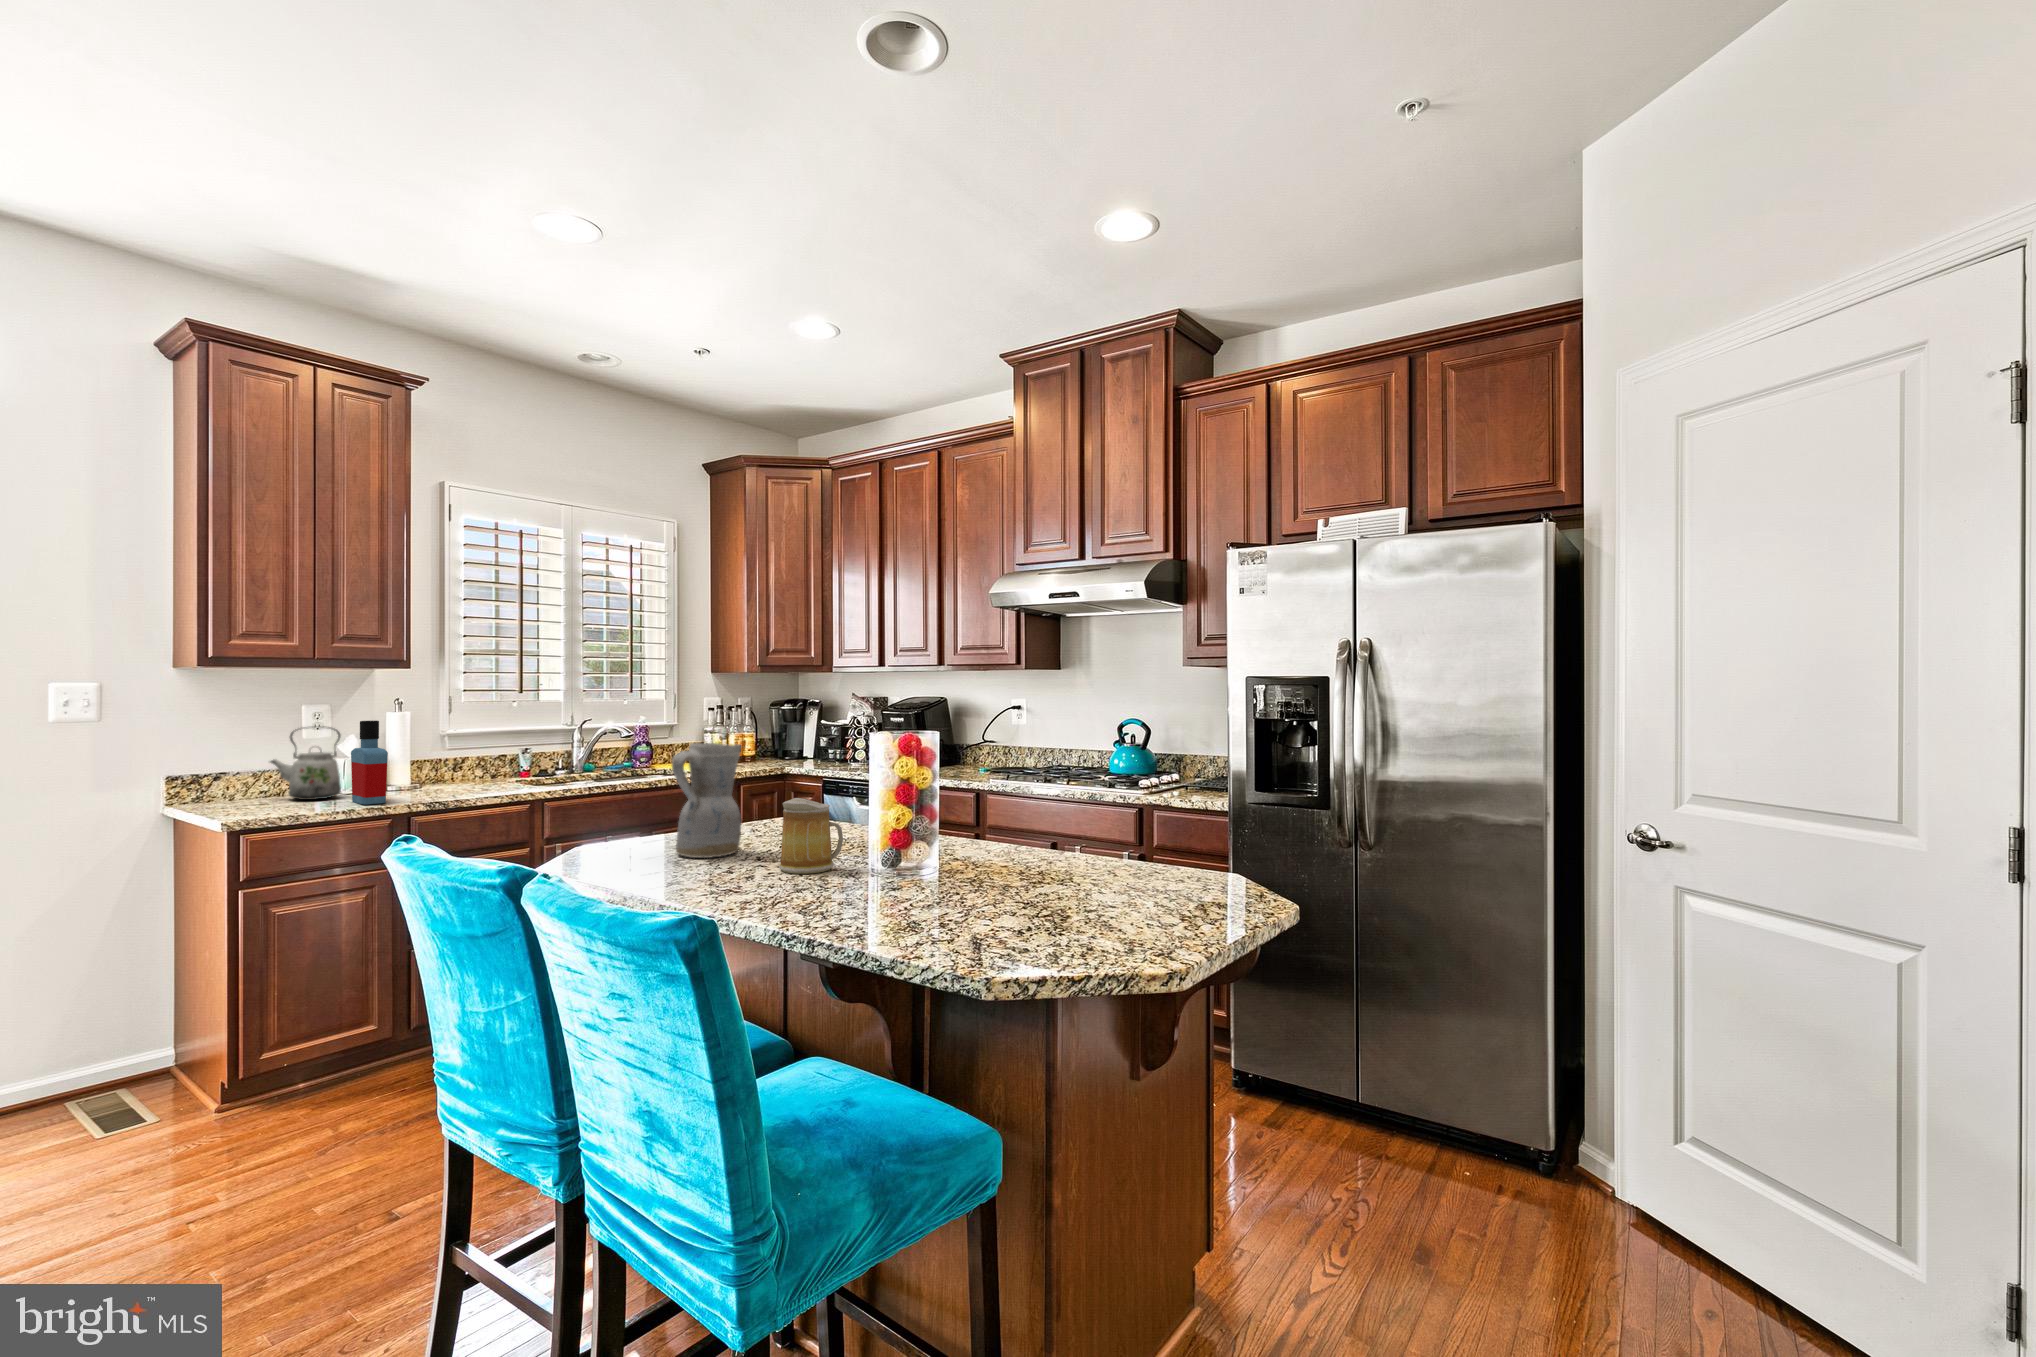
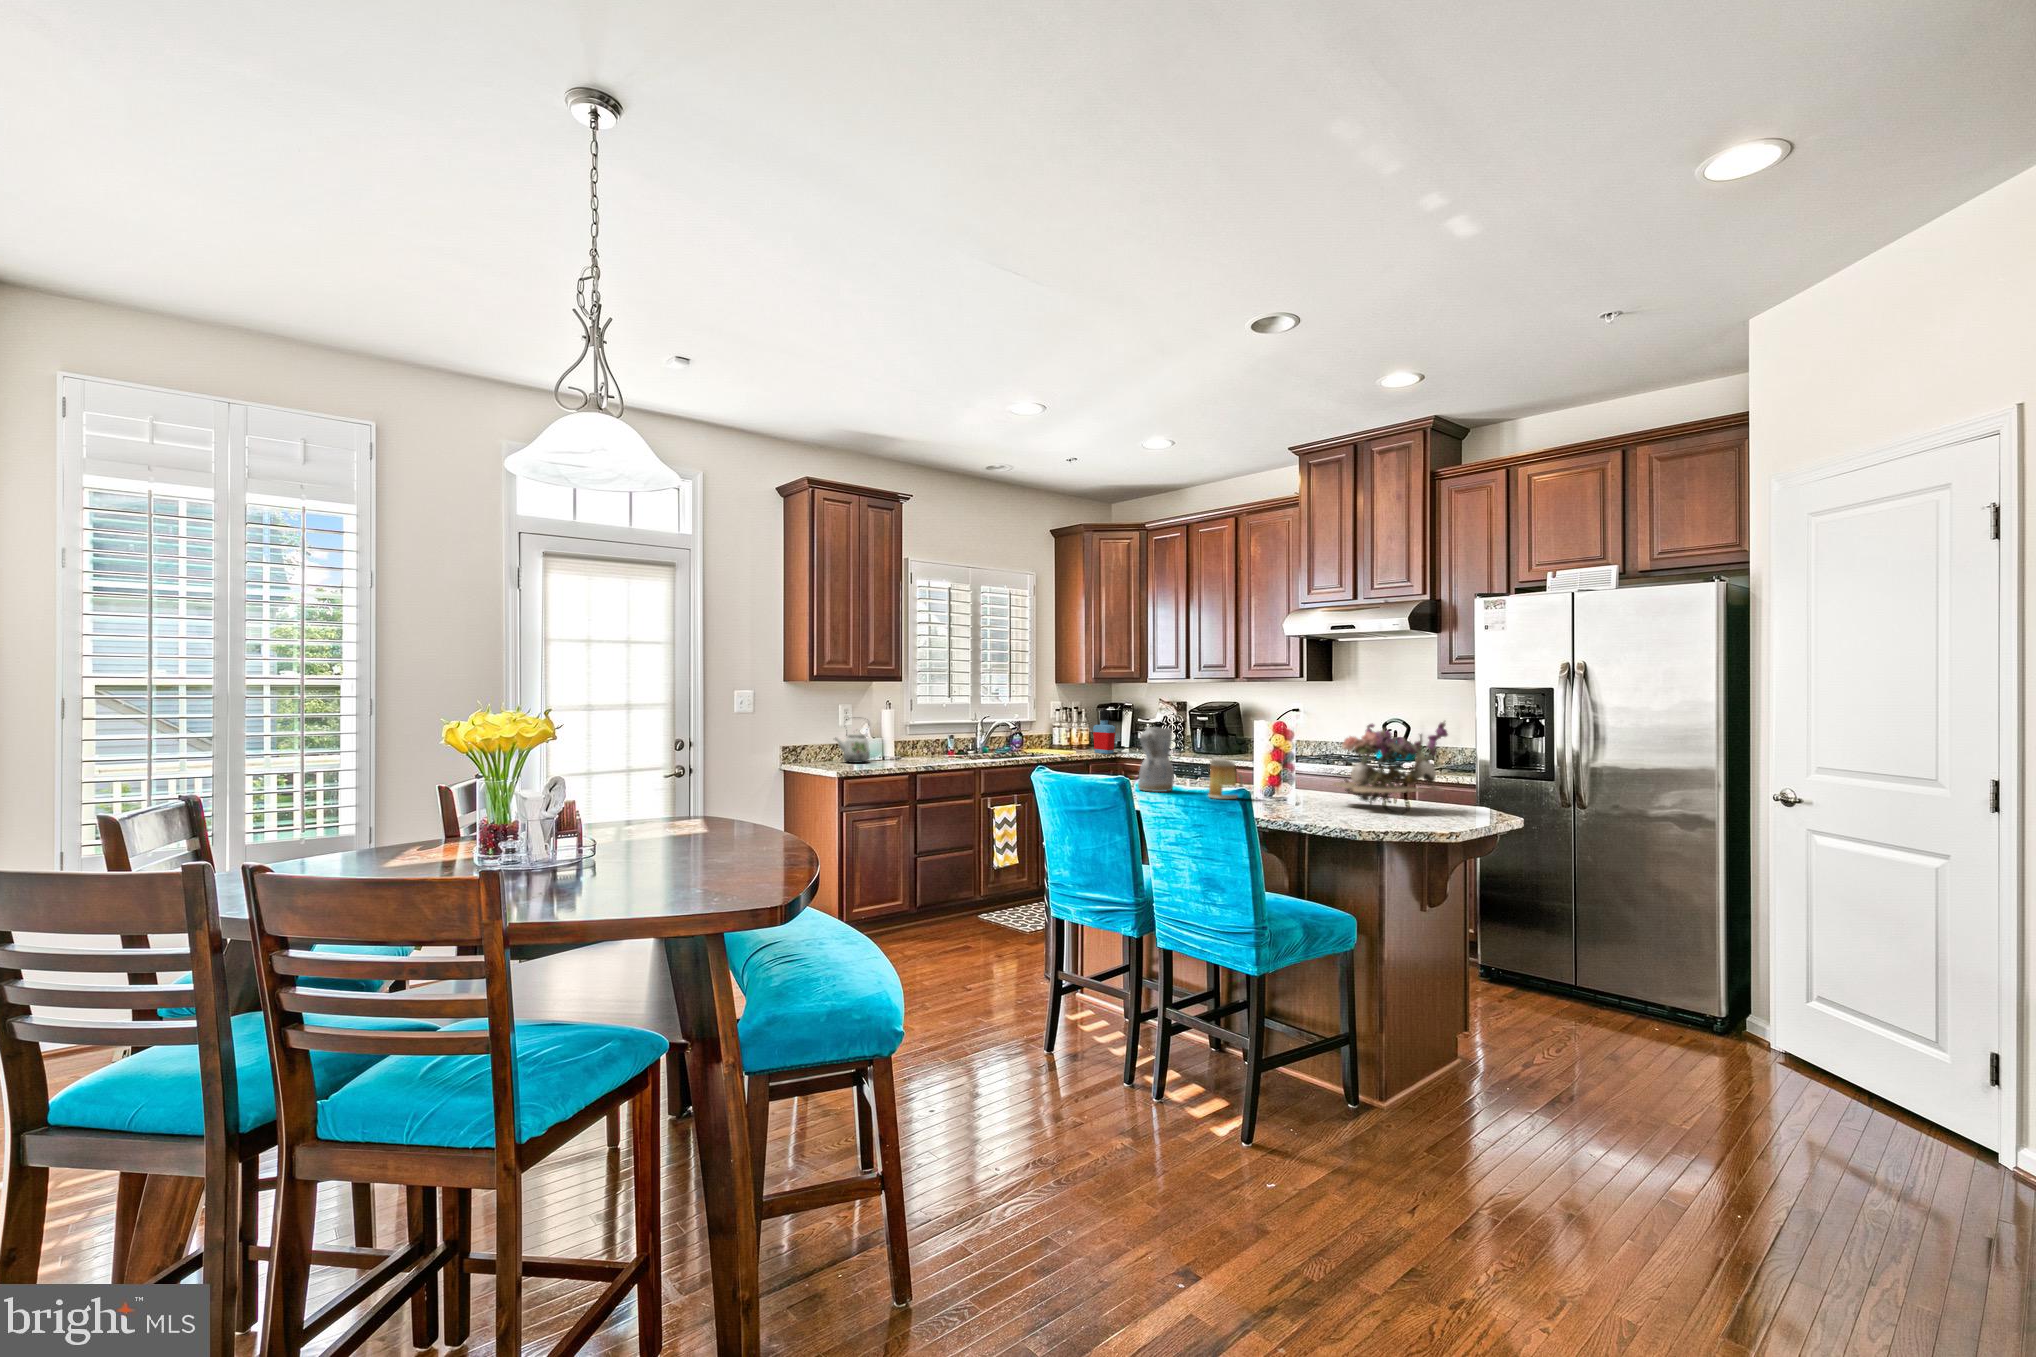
bottle: present [351,721,388,804] -> present [1093,711,1115,754]
flower arrangement: none [979,727,1175,879] -> present [1333,721,1448,804]

